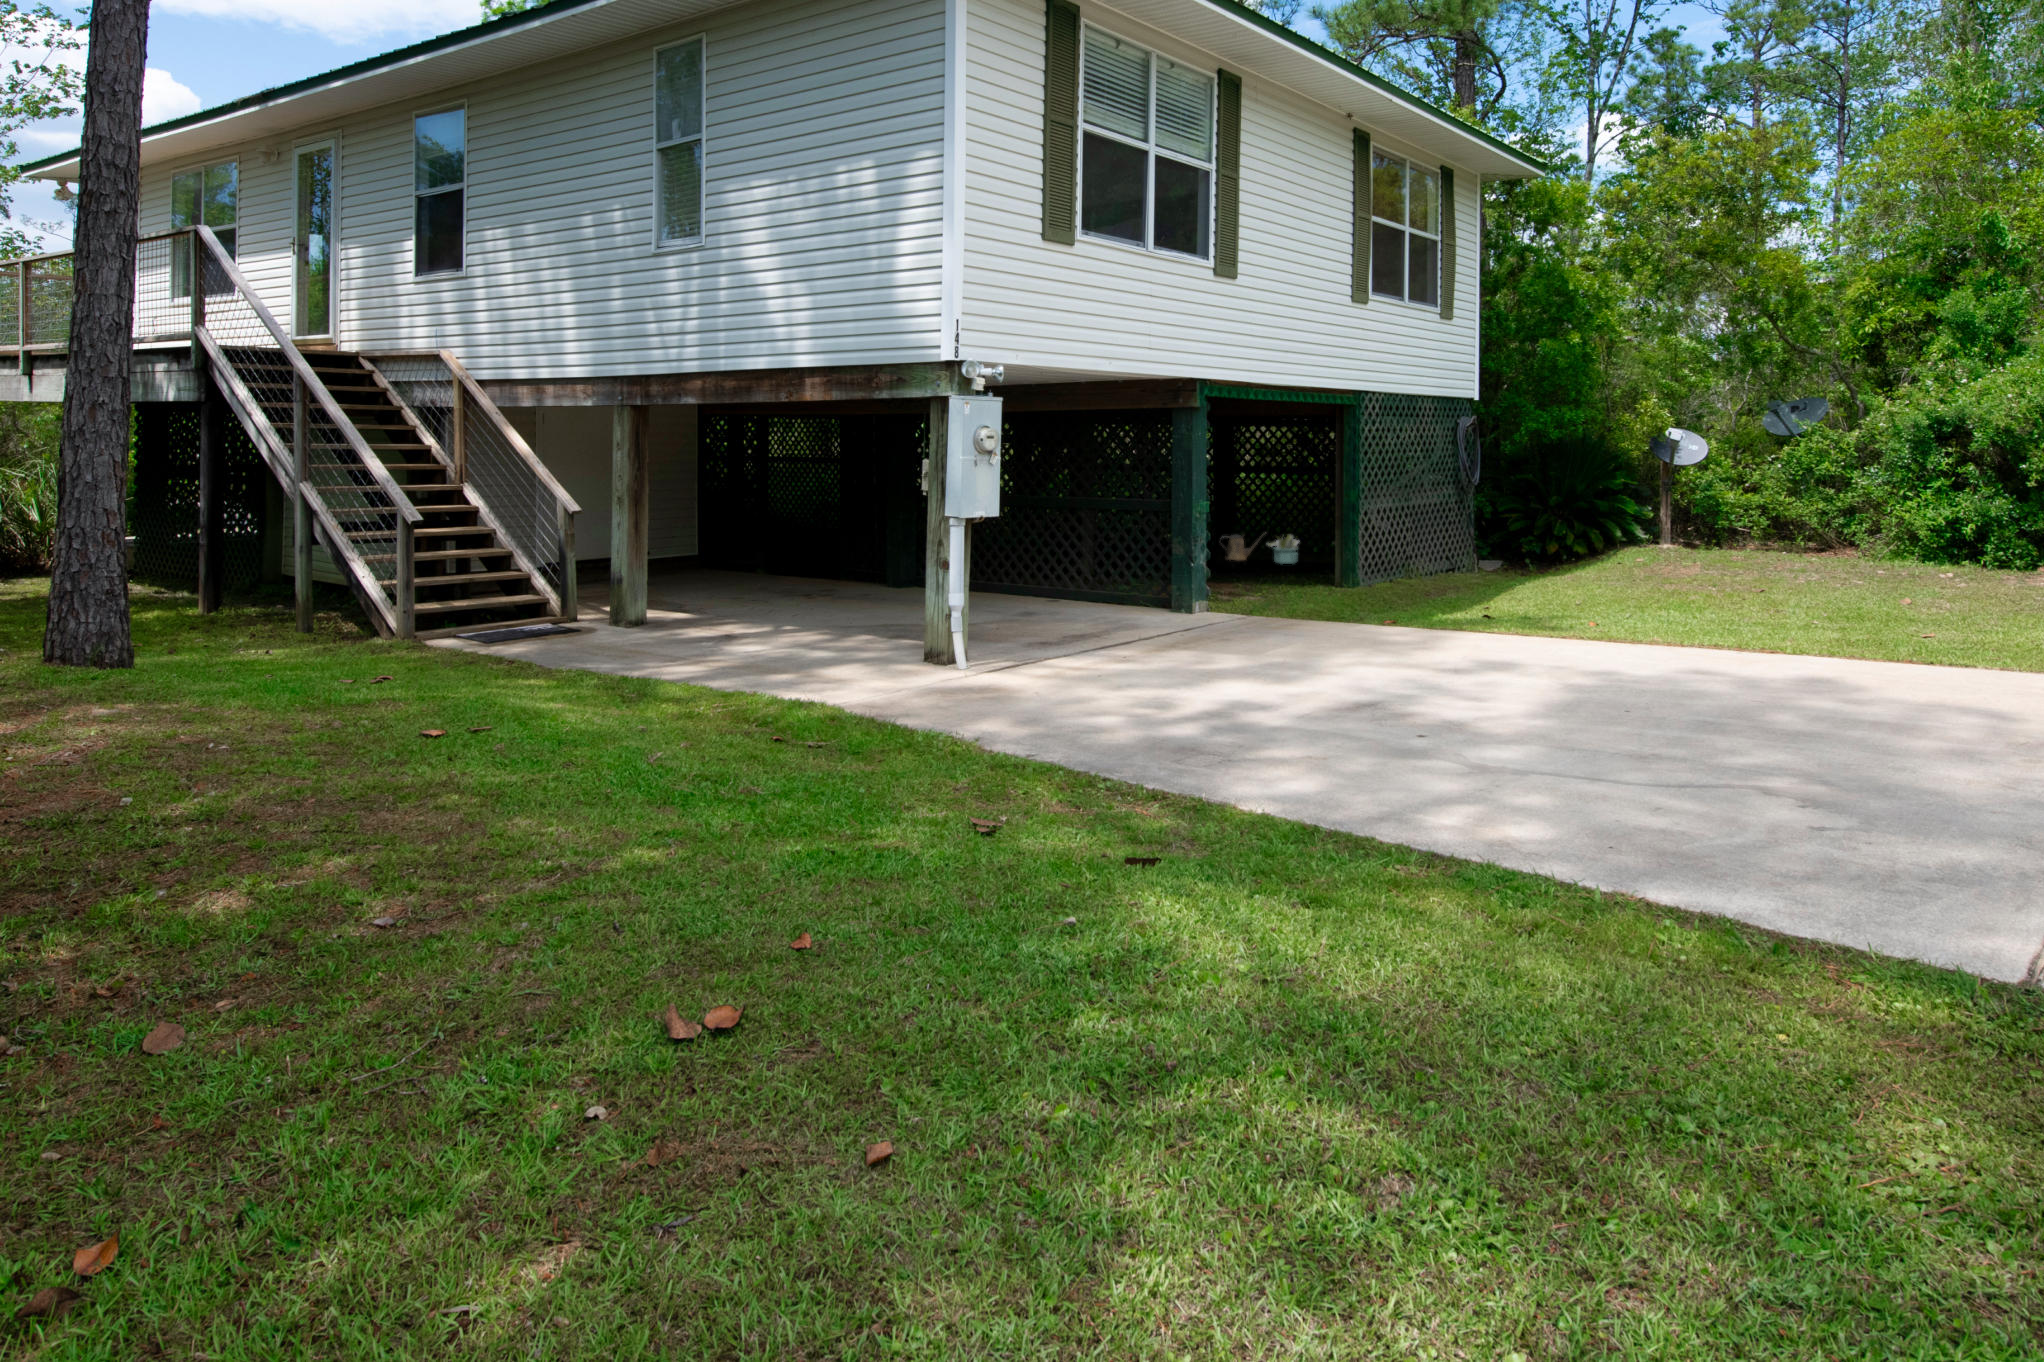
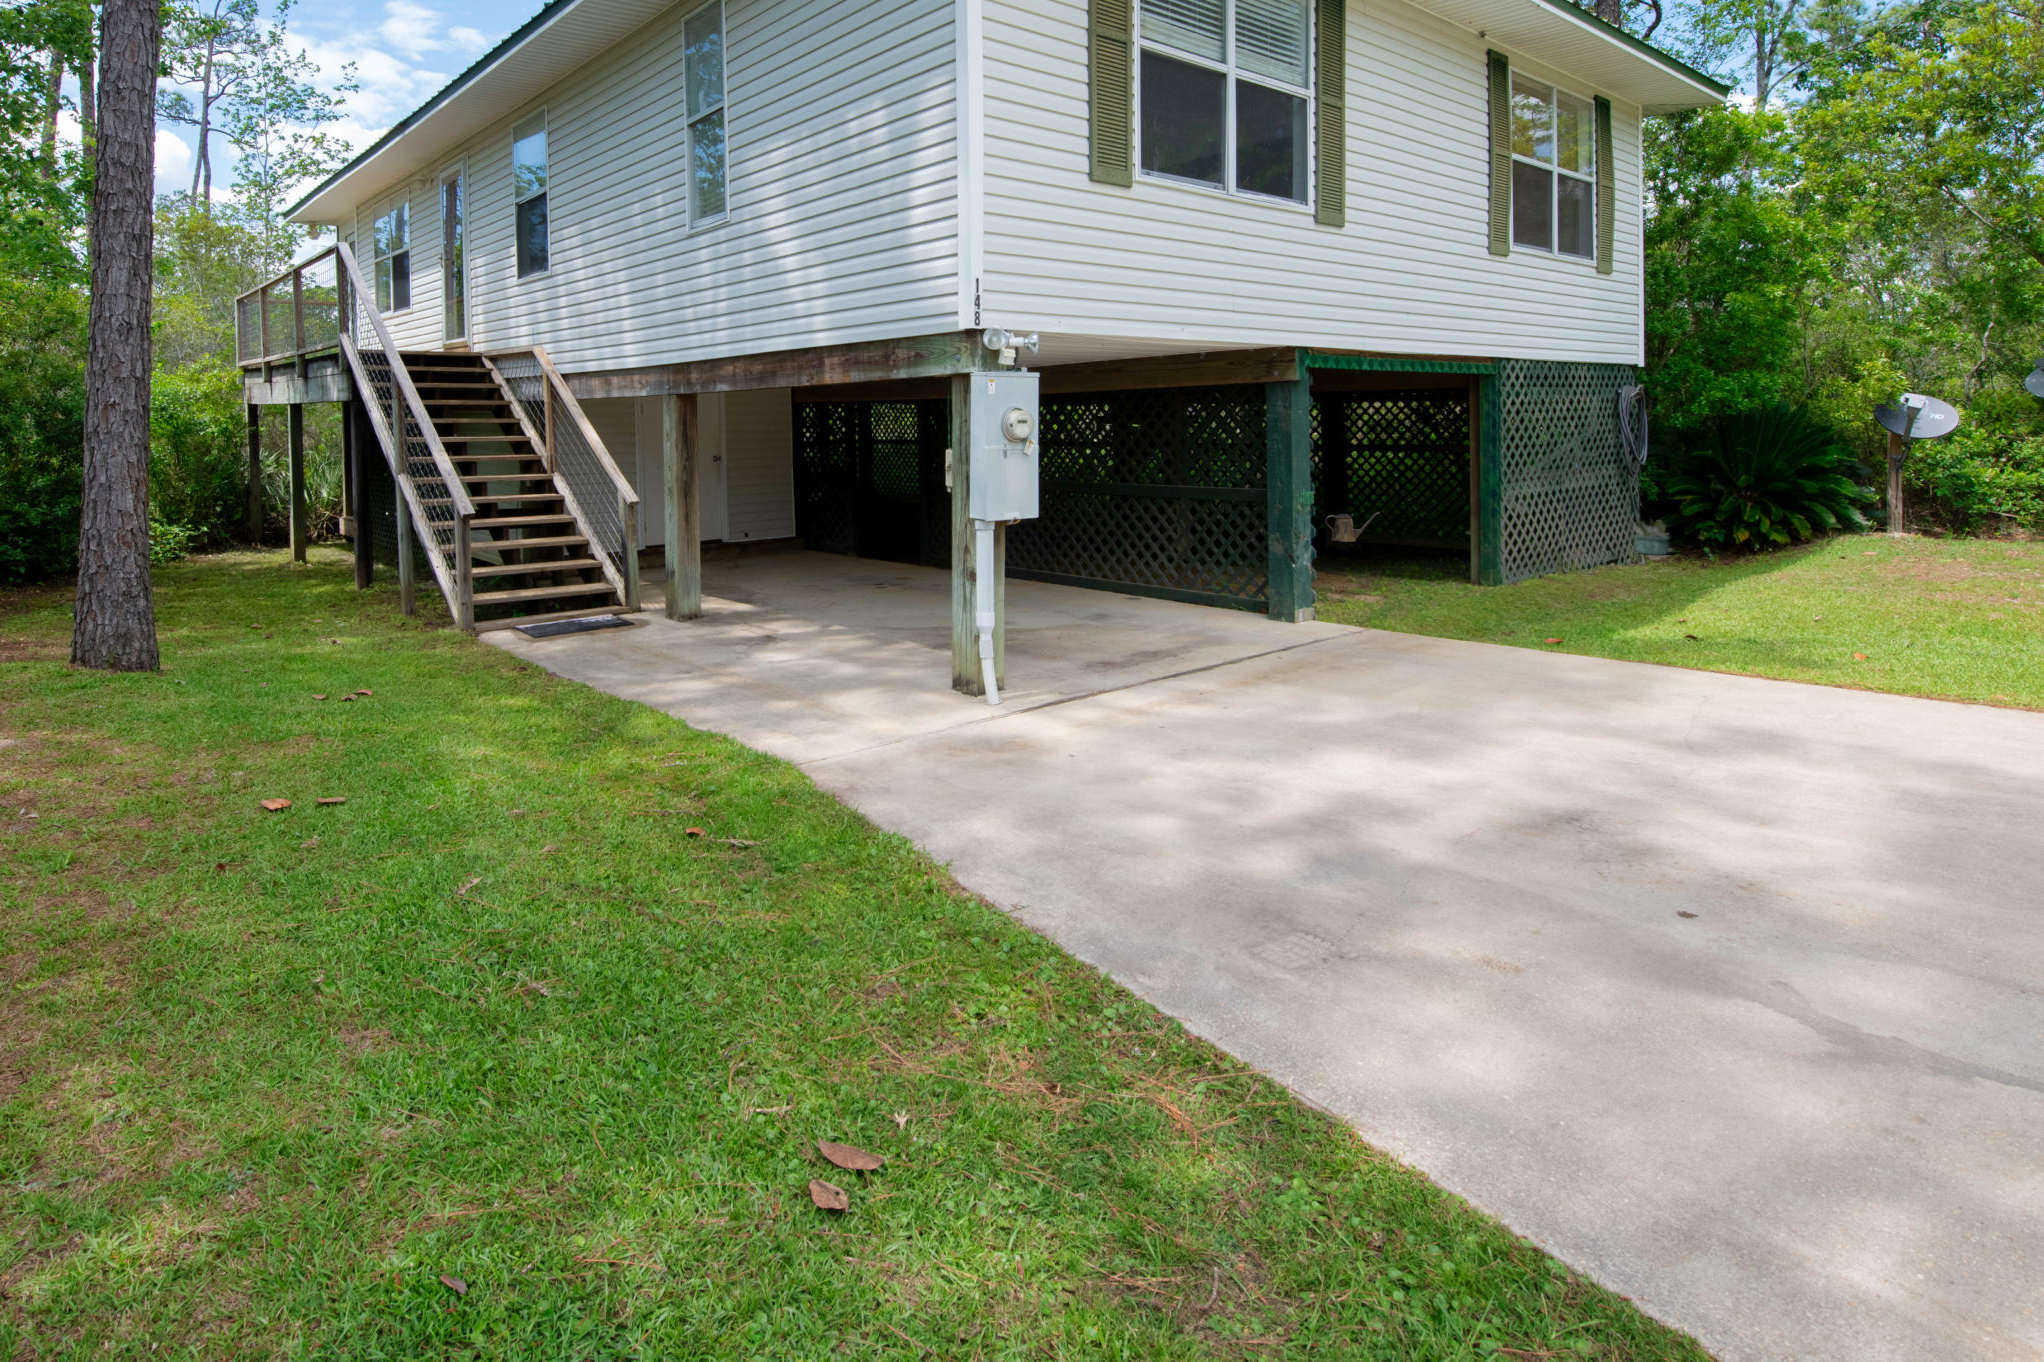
decorative plant: present [1268,535,1298,564] -> present [1633,521,1669,555]

